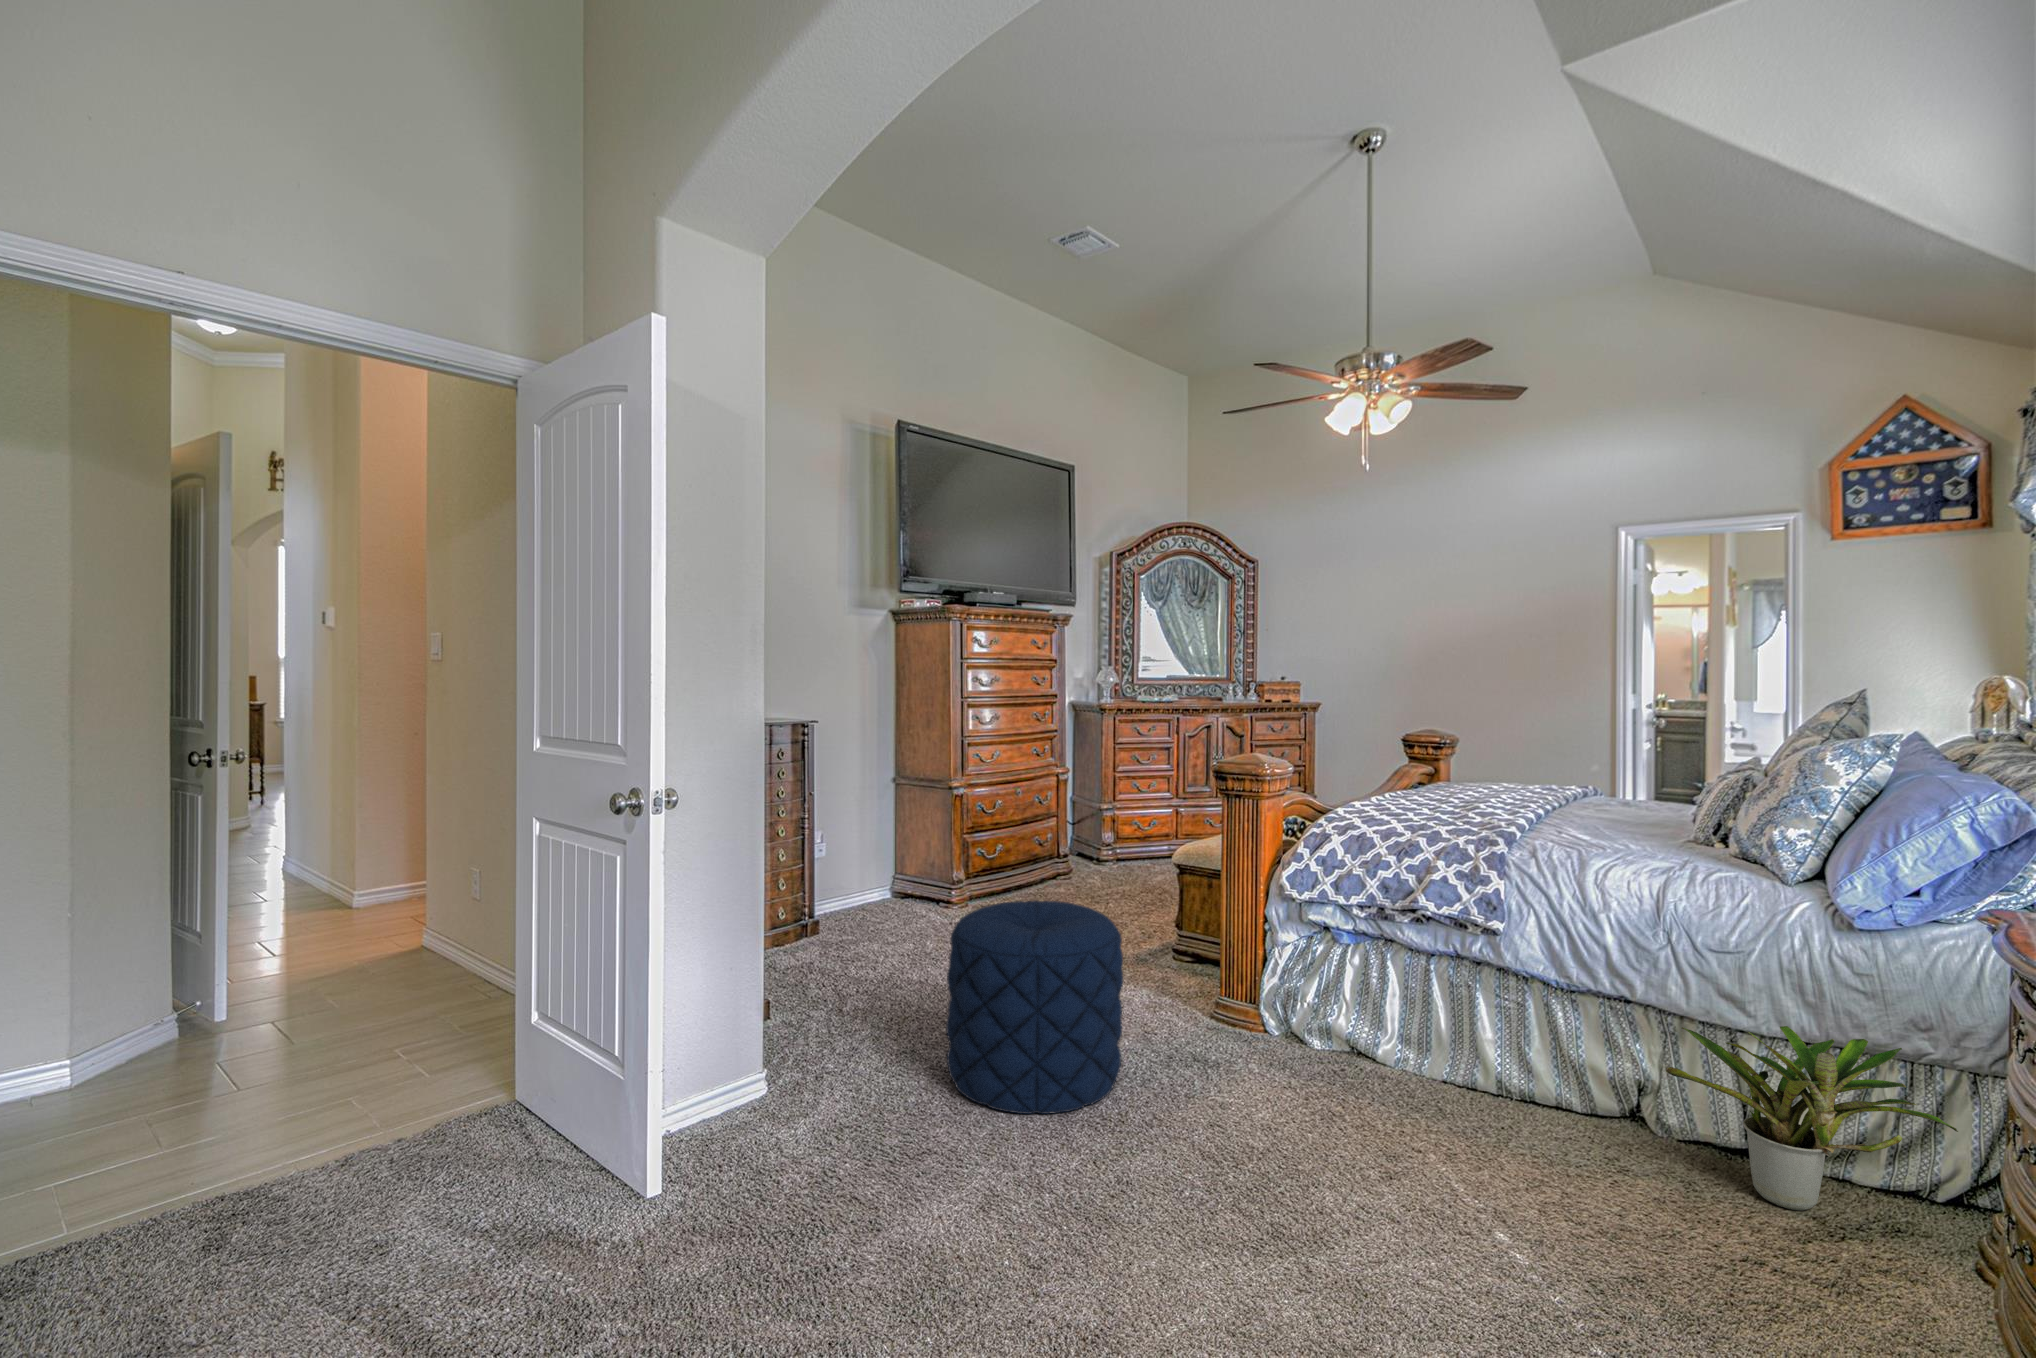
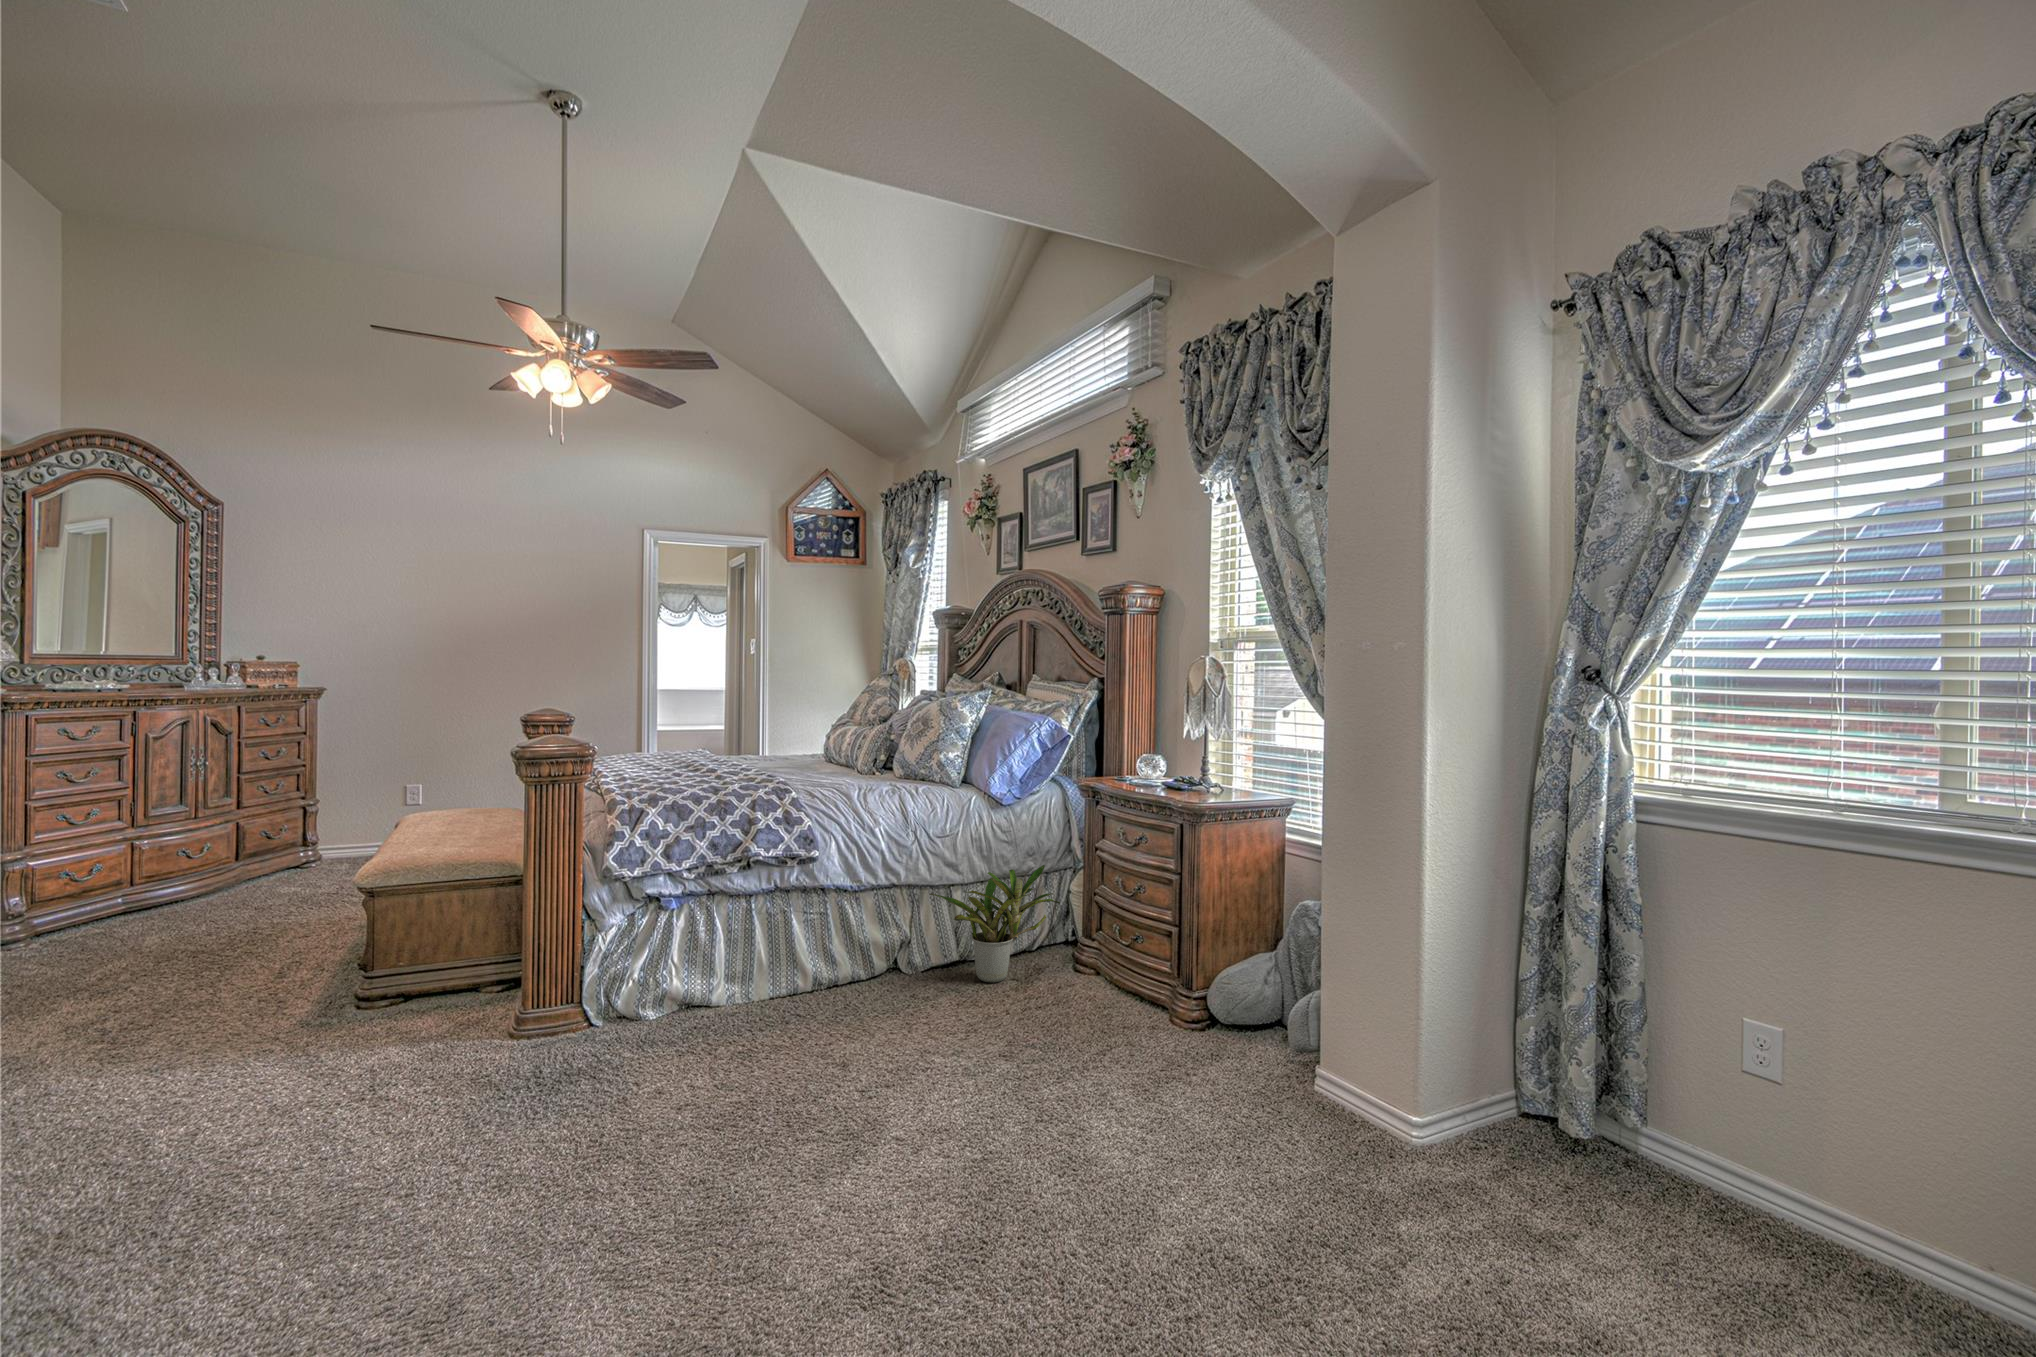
pouf: present [946,900,1123,1114] -> none [287,935,565,1233]

